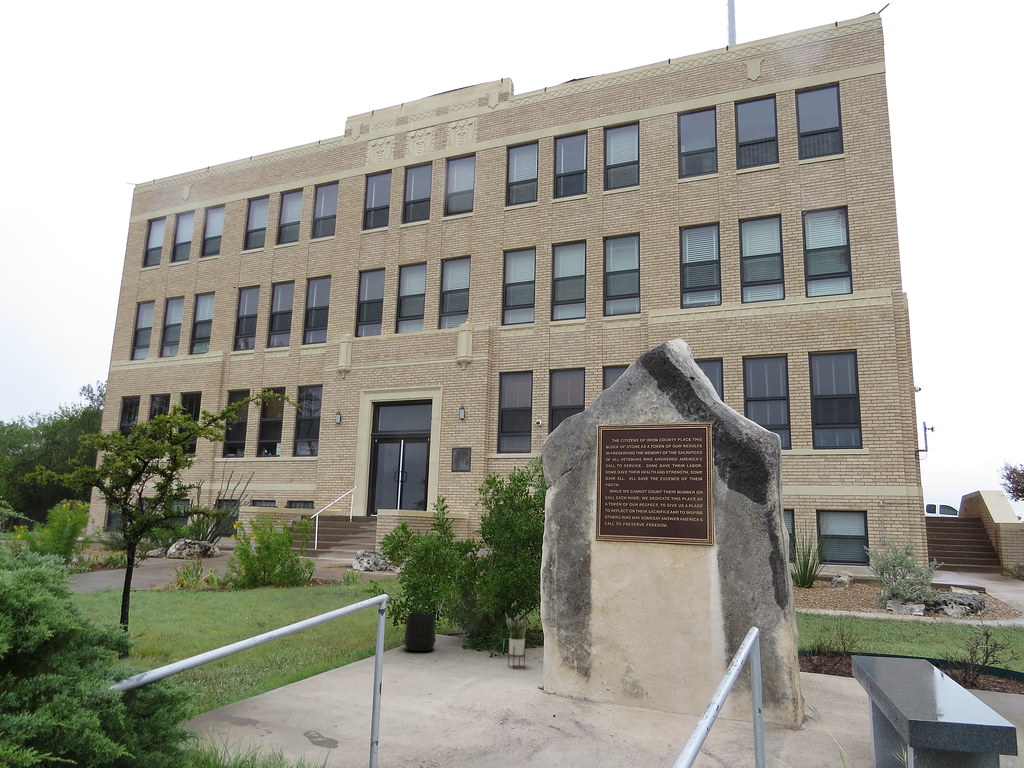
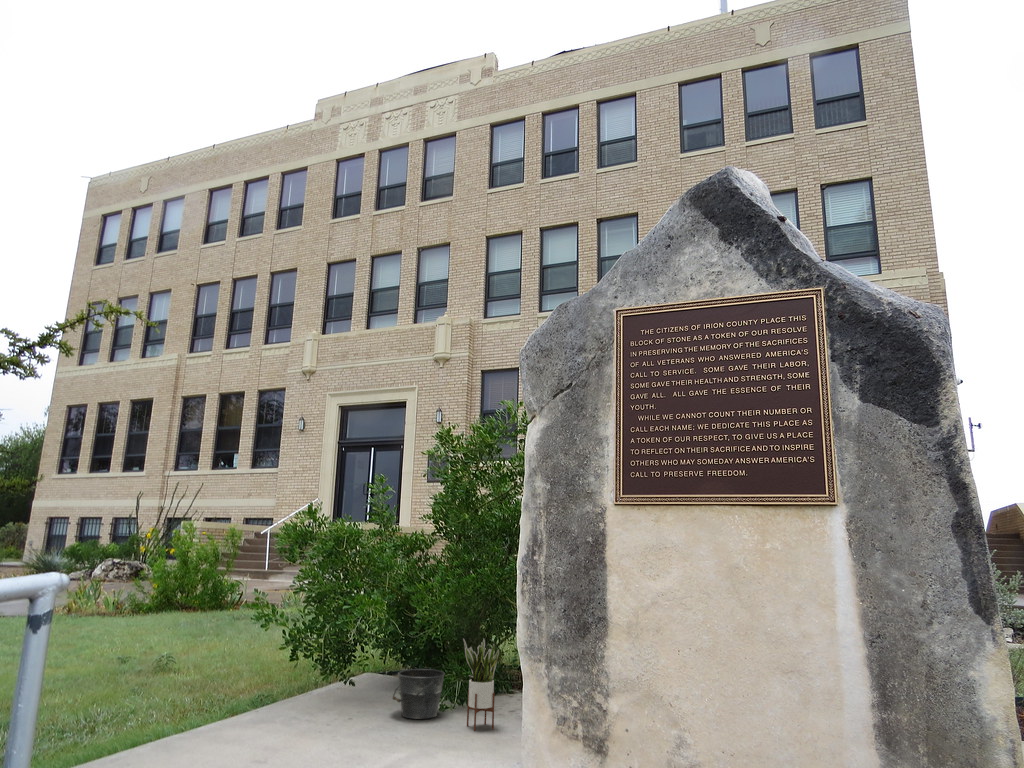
backpack: present [404,611,436,651] -> none [310,623,360,699]
bucket: none [461,631,493,662] -> present [393,669,445,719]

